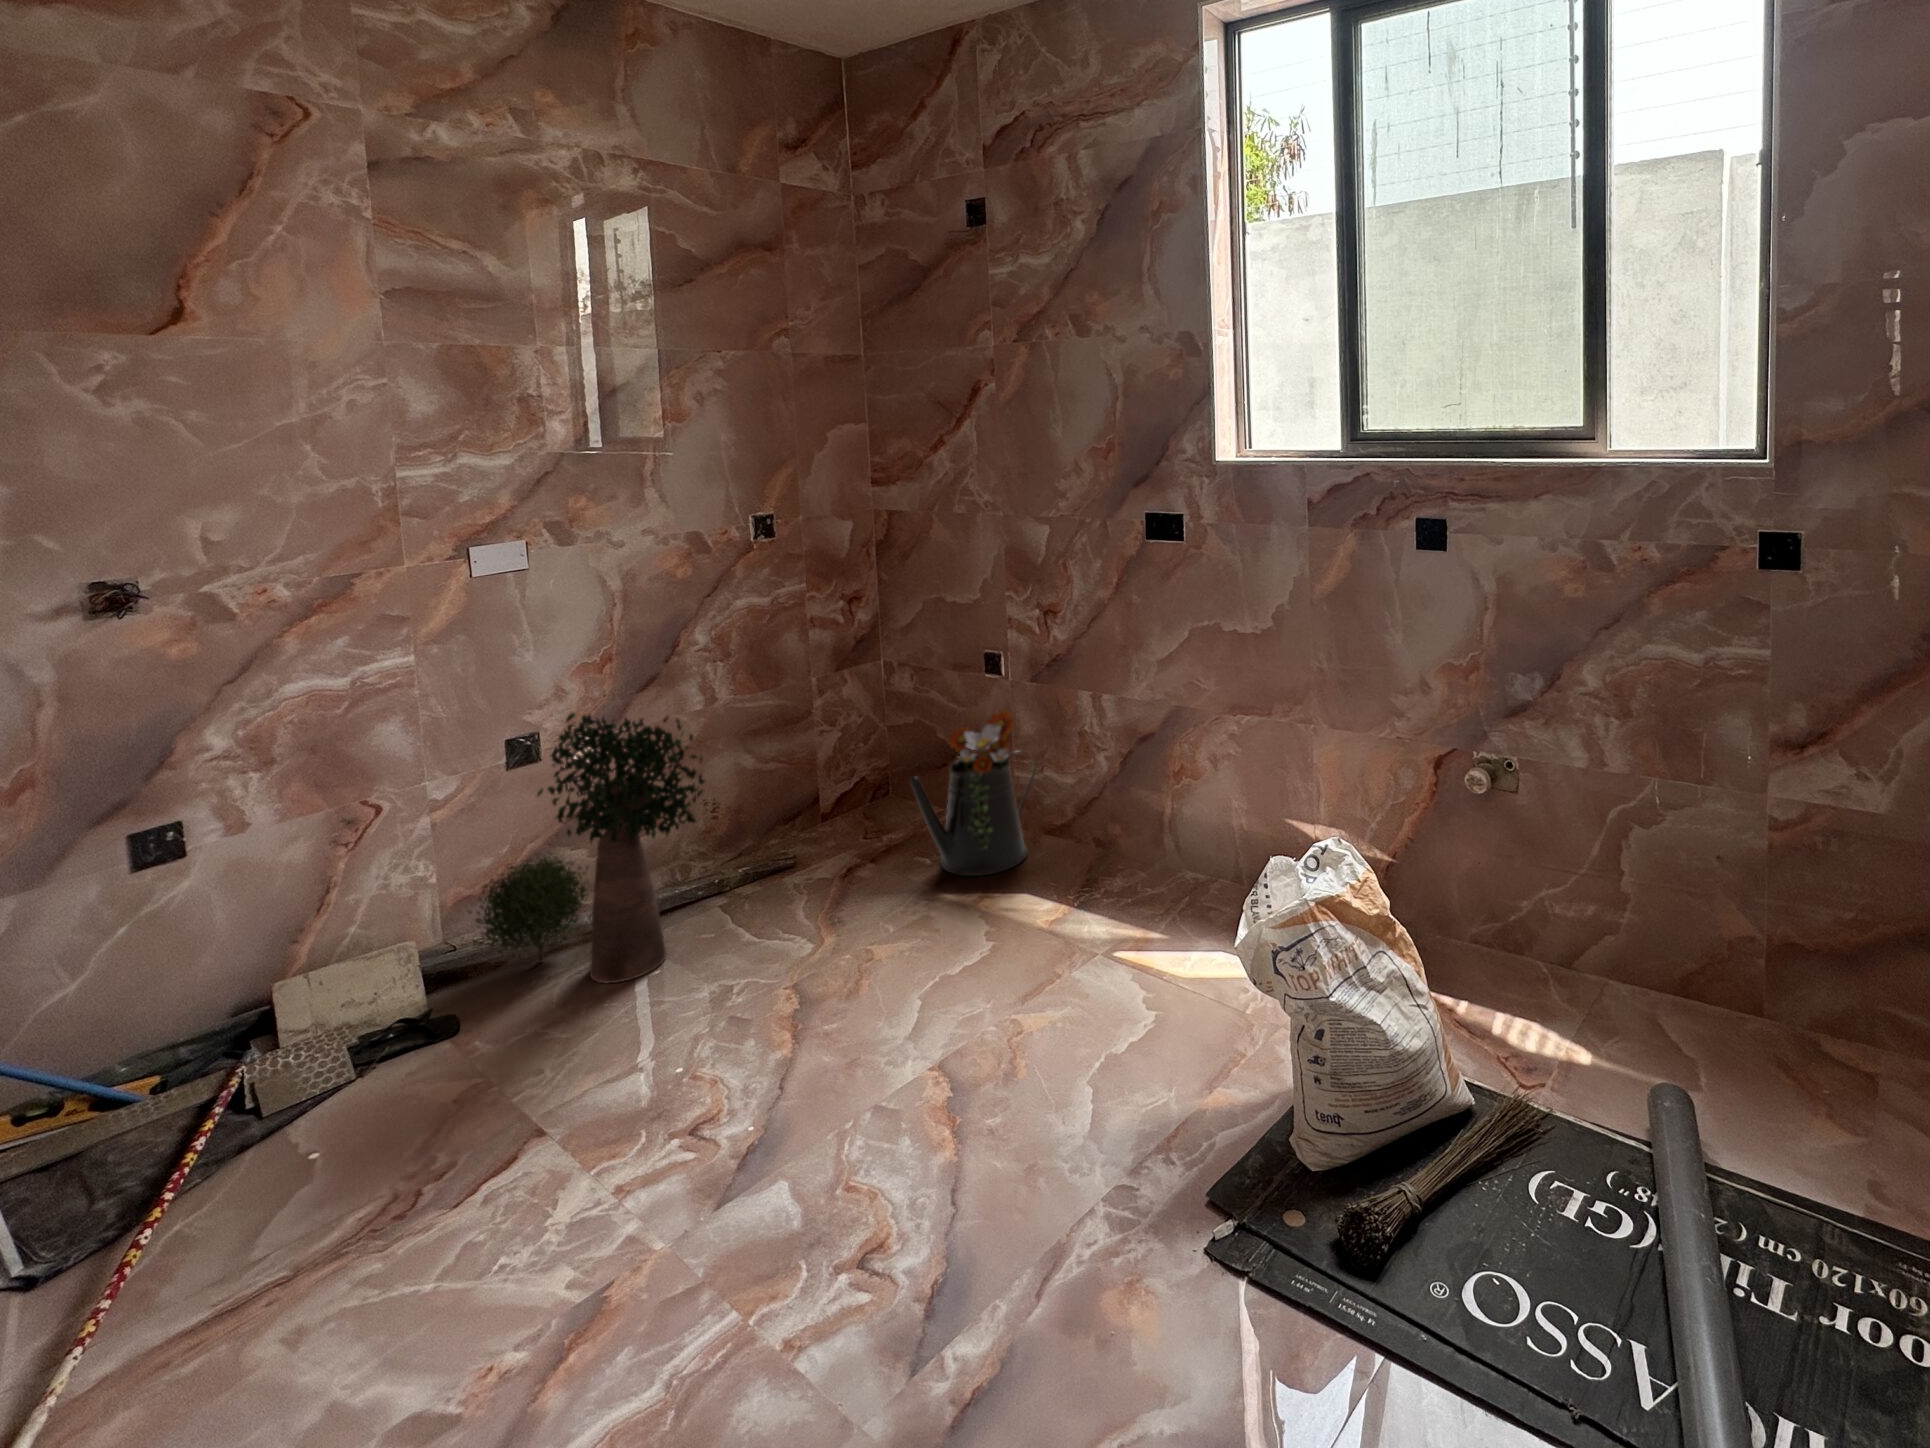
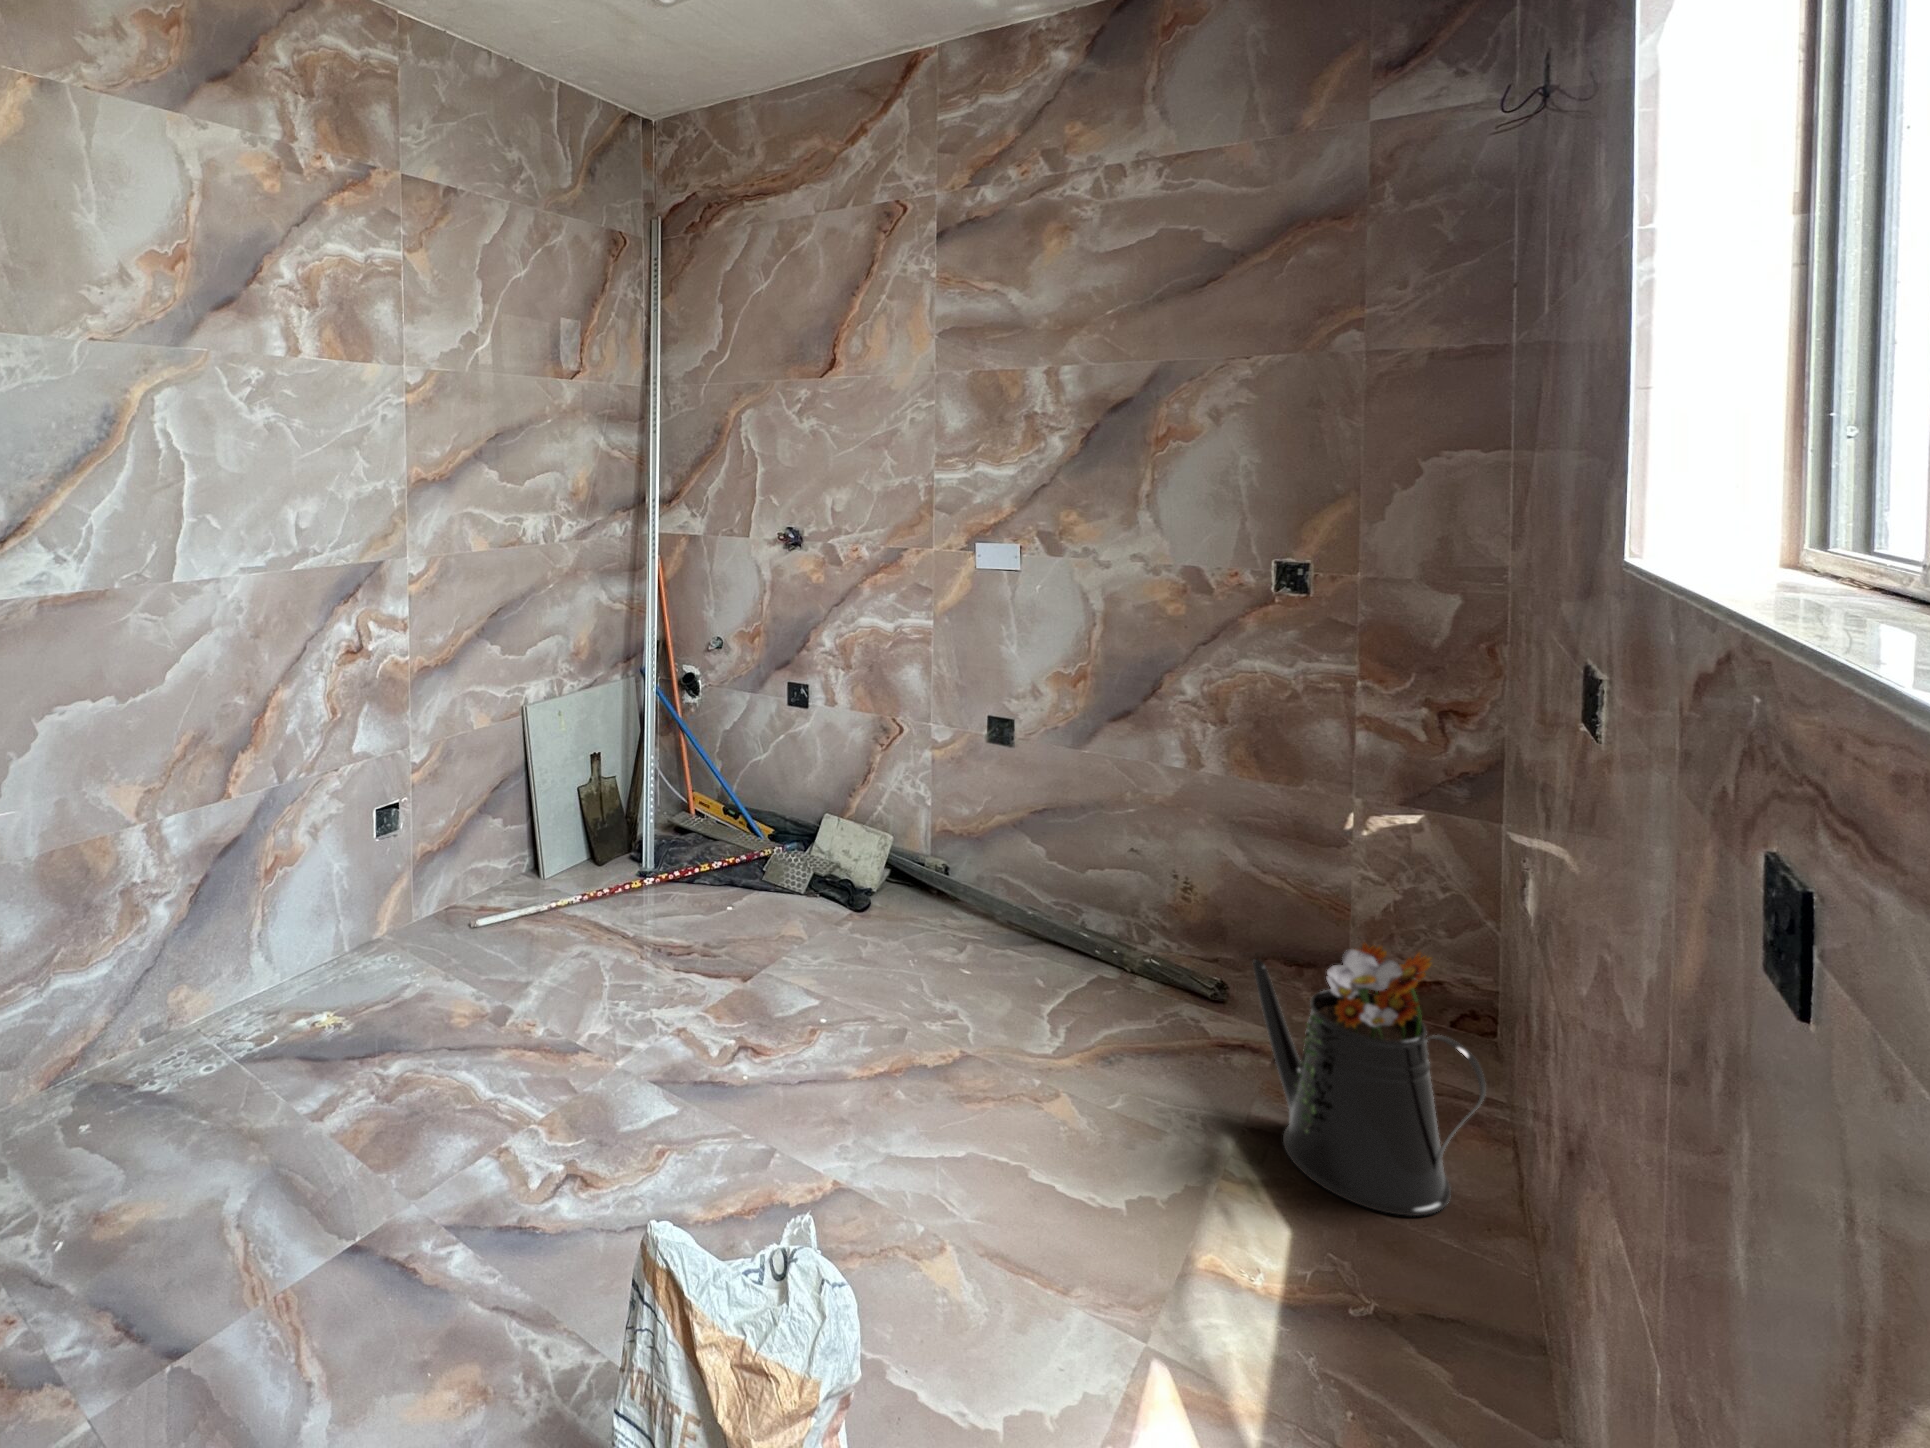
potted plant: present [468,713,705,983] -> none [897,706,1068,968]

